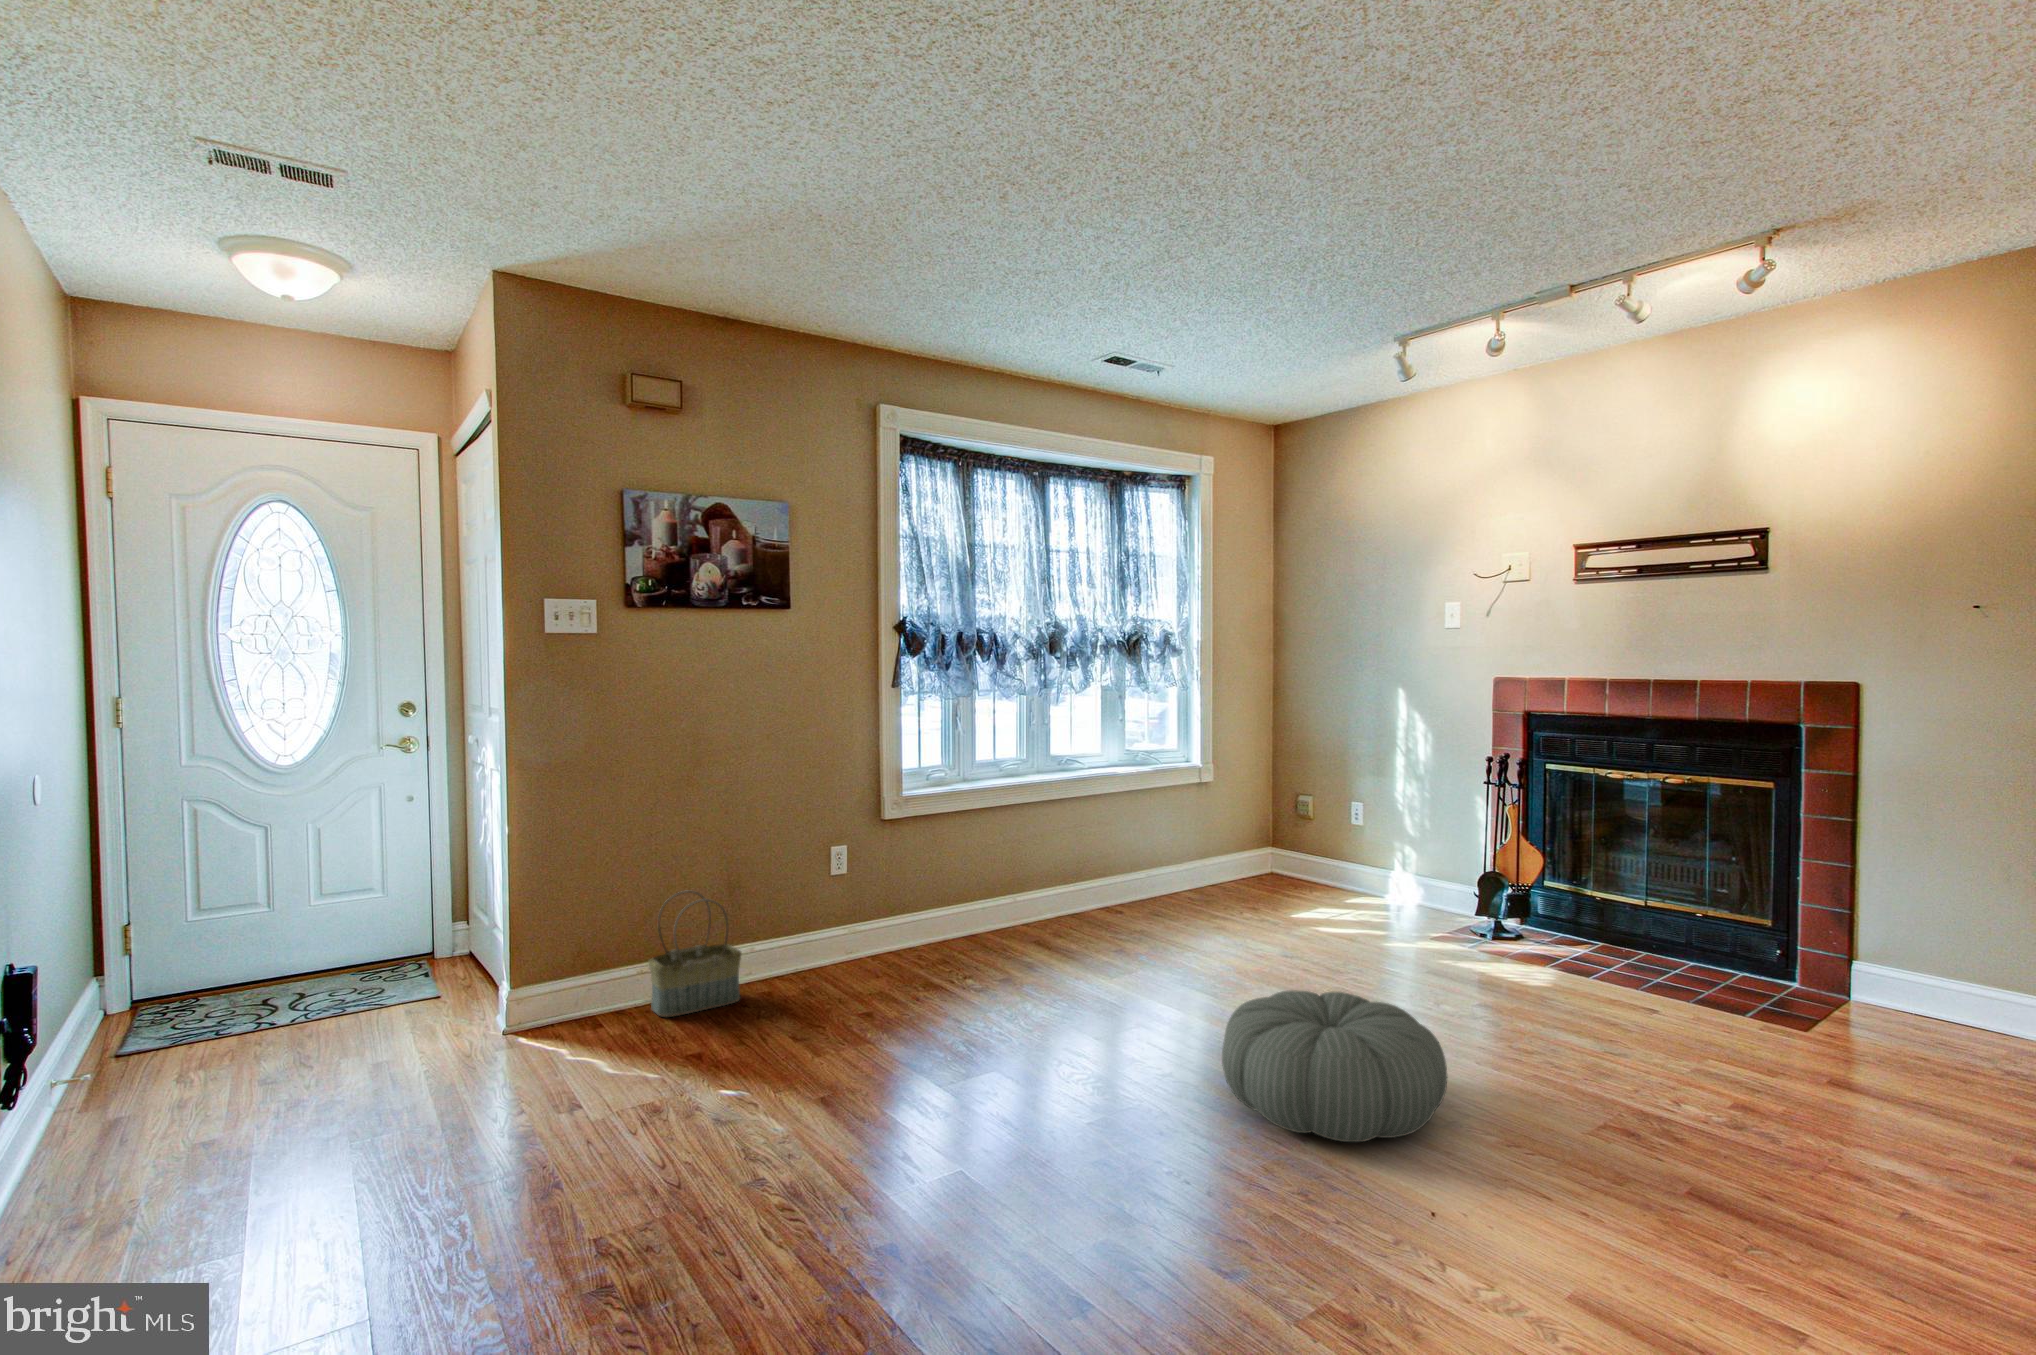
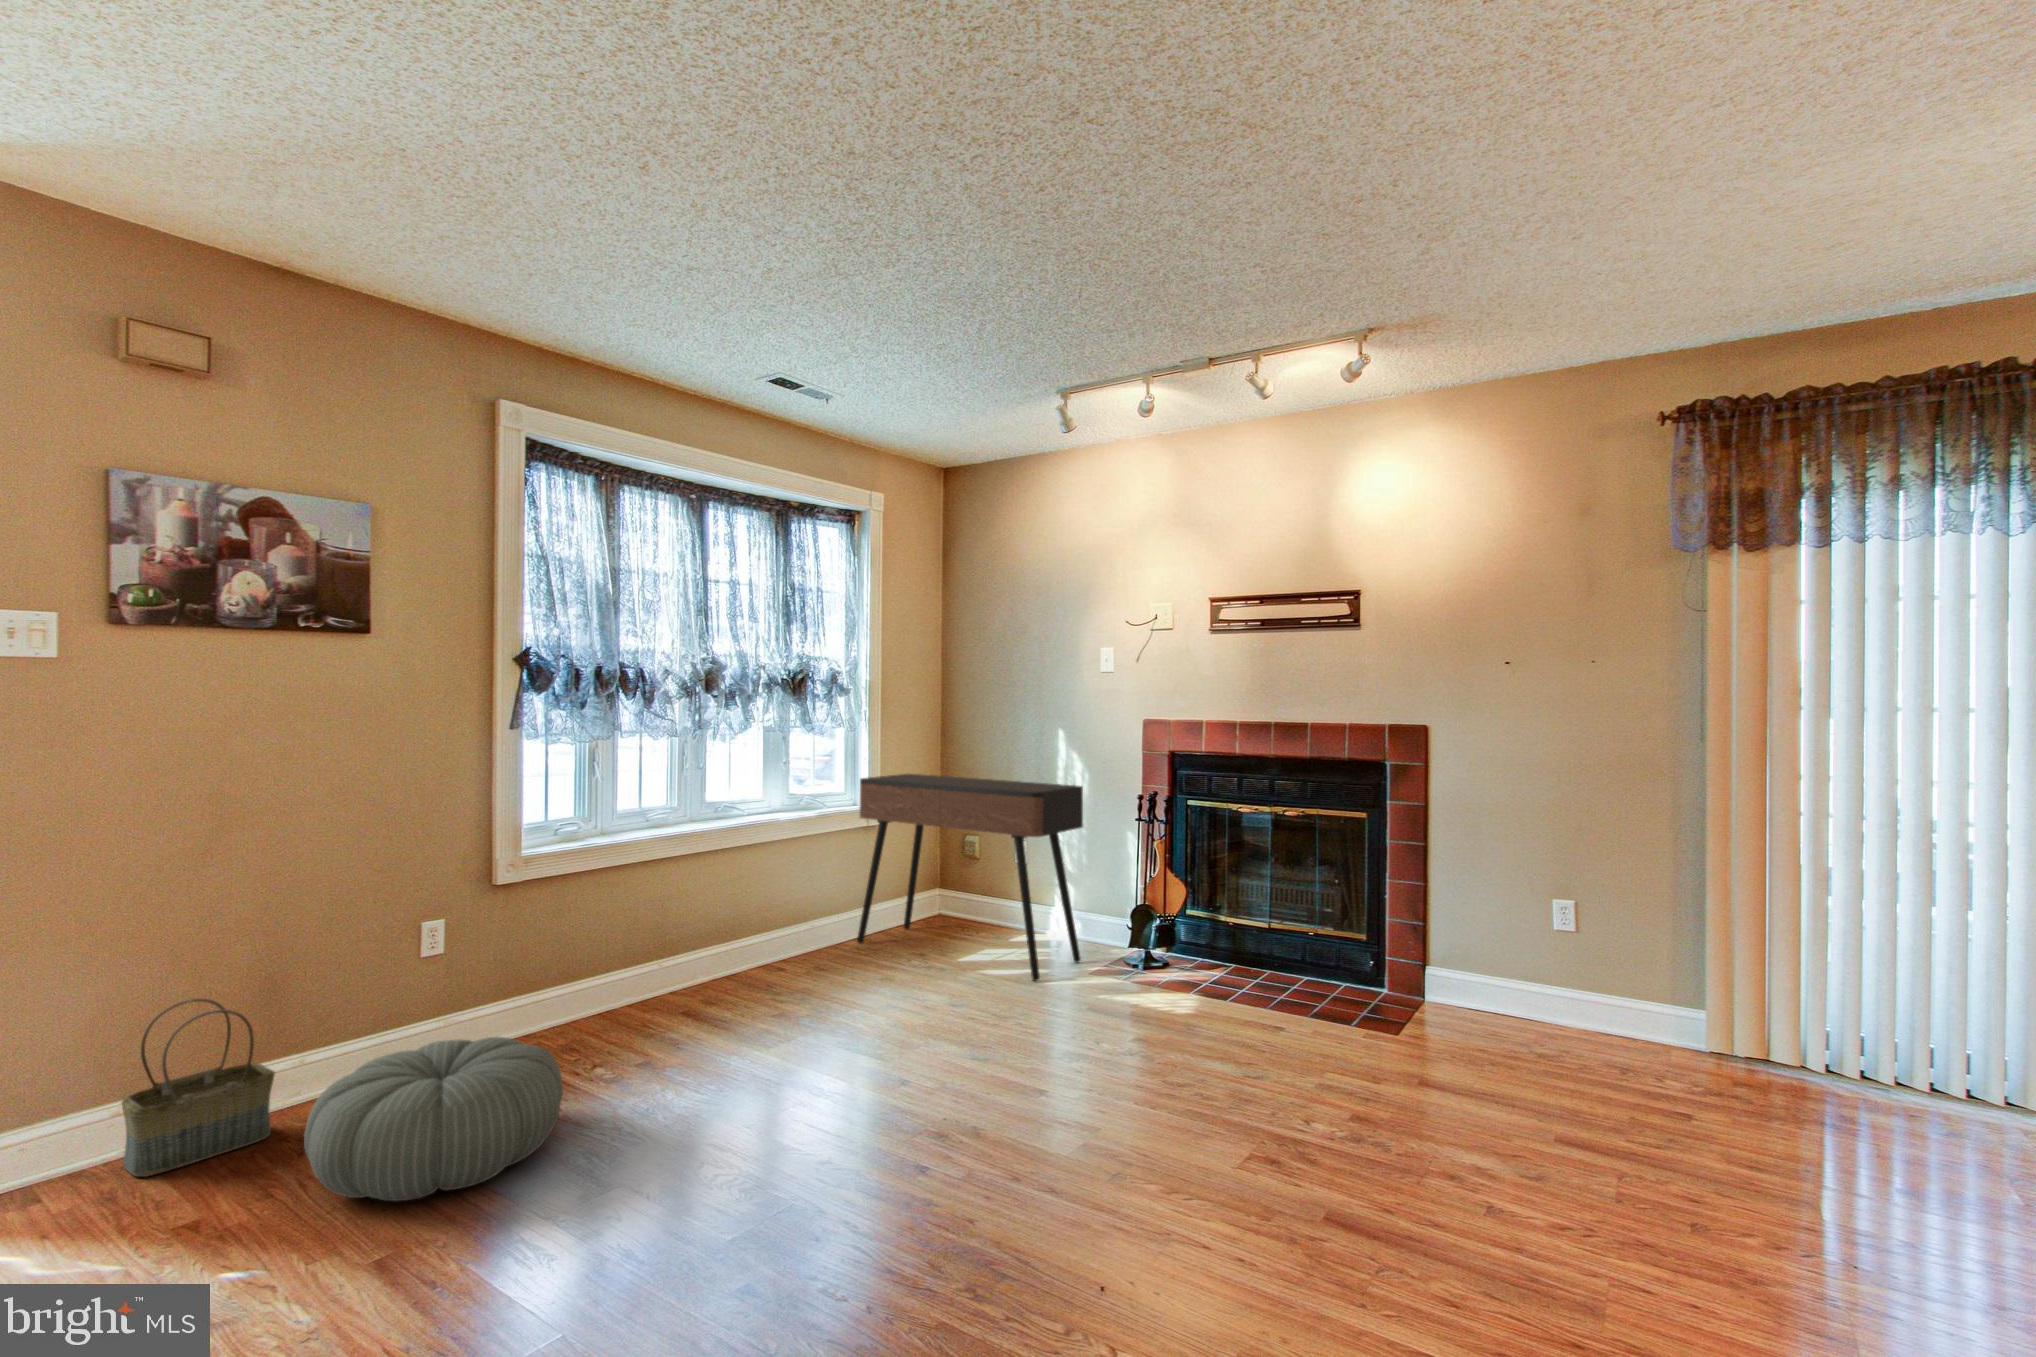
console table: none [1190,732,1425,942] -> present [857,774,1083,981]
pouf: present [1222,990,1447,1142] -> present [304,1037,563,1201]

